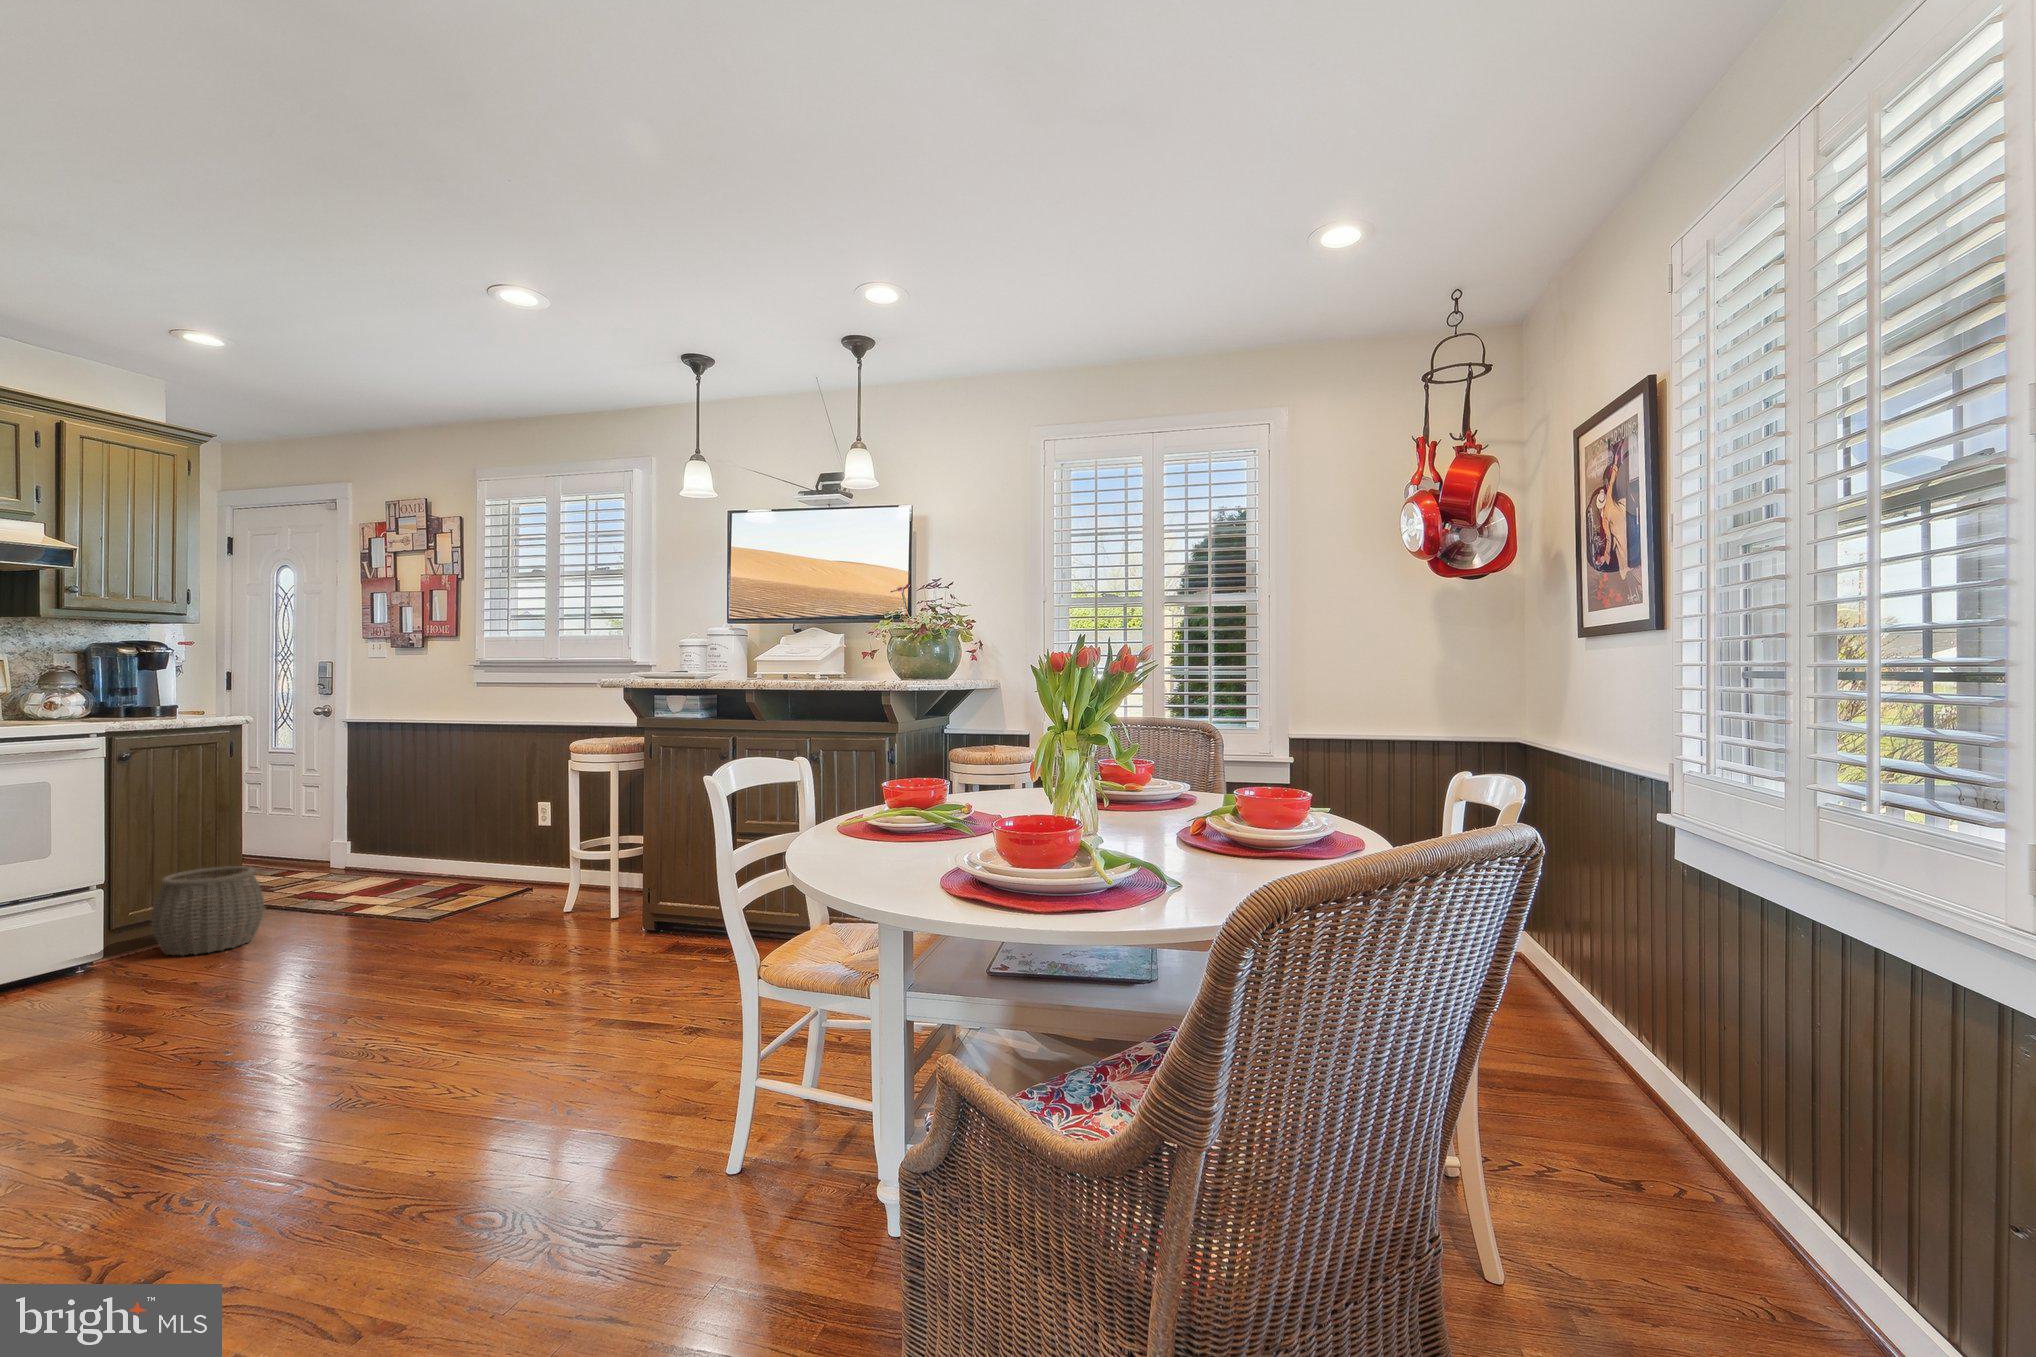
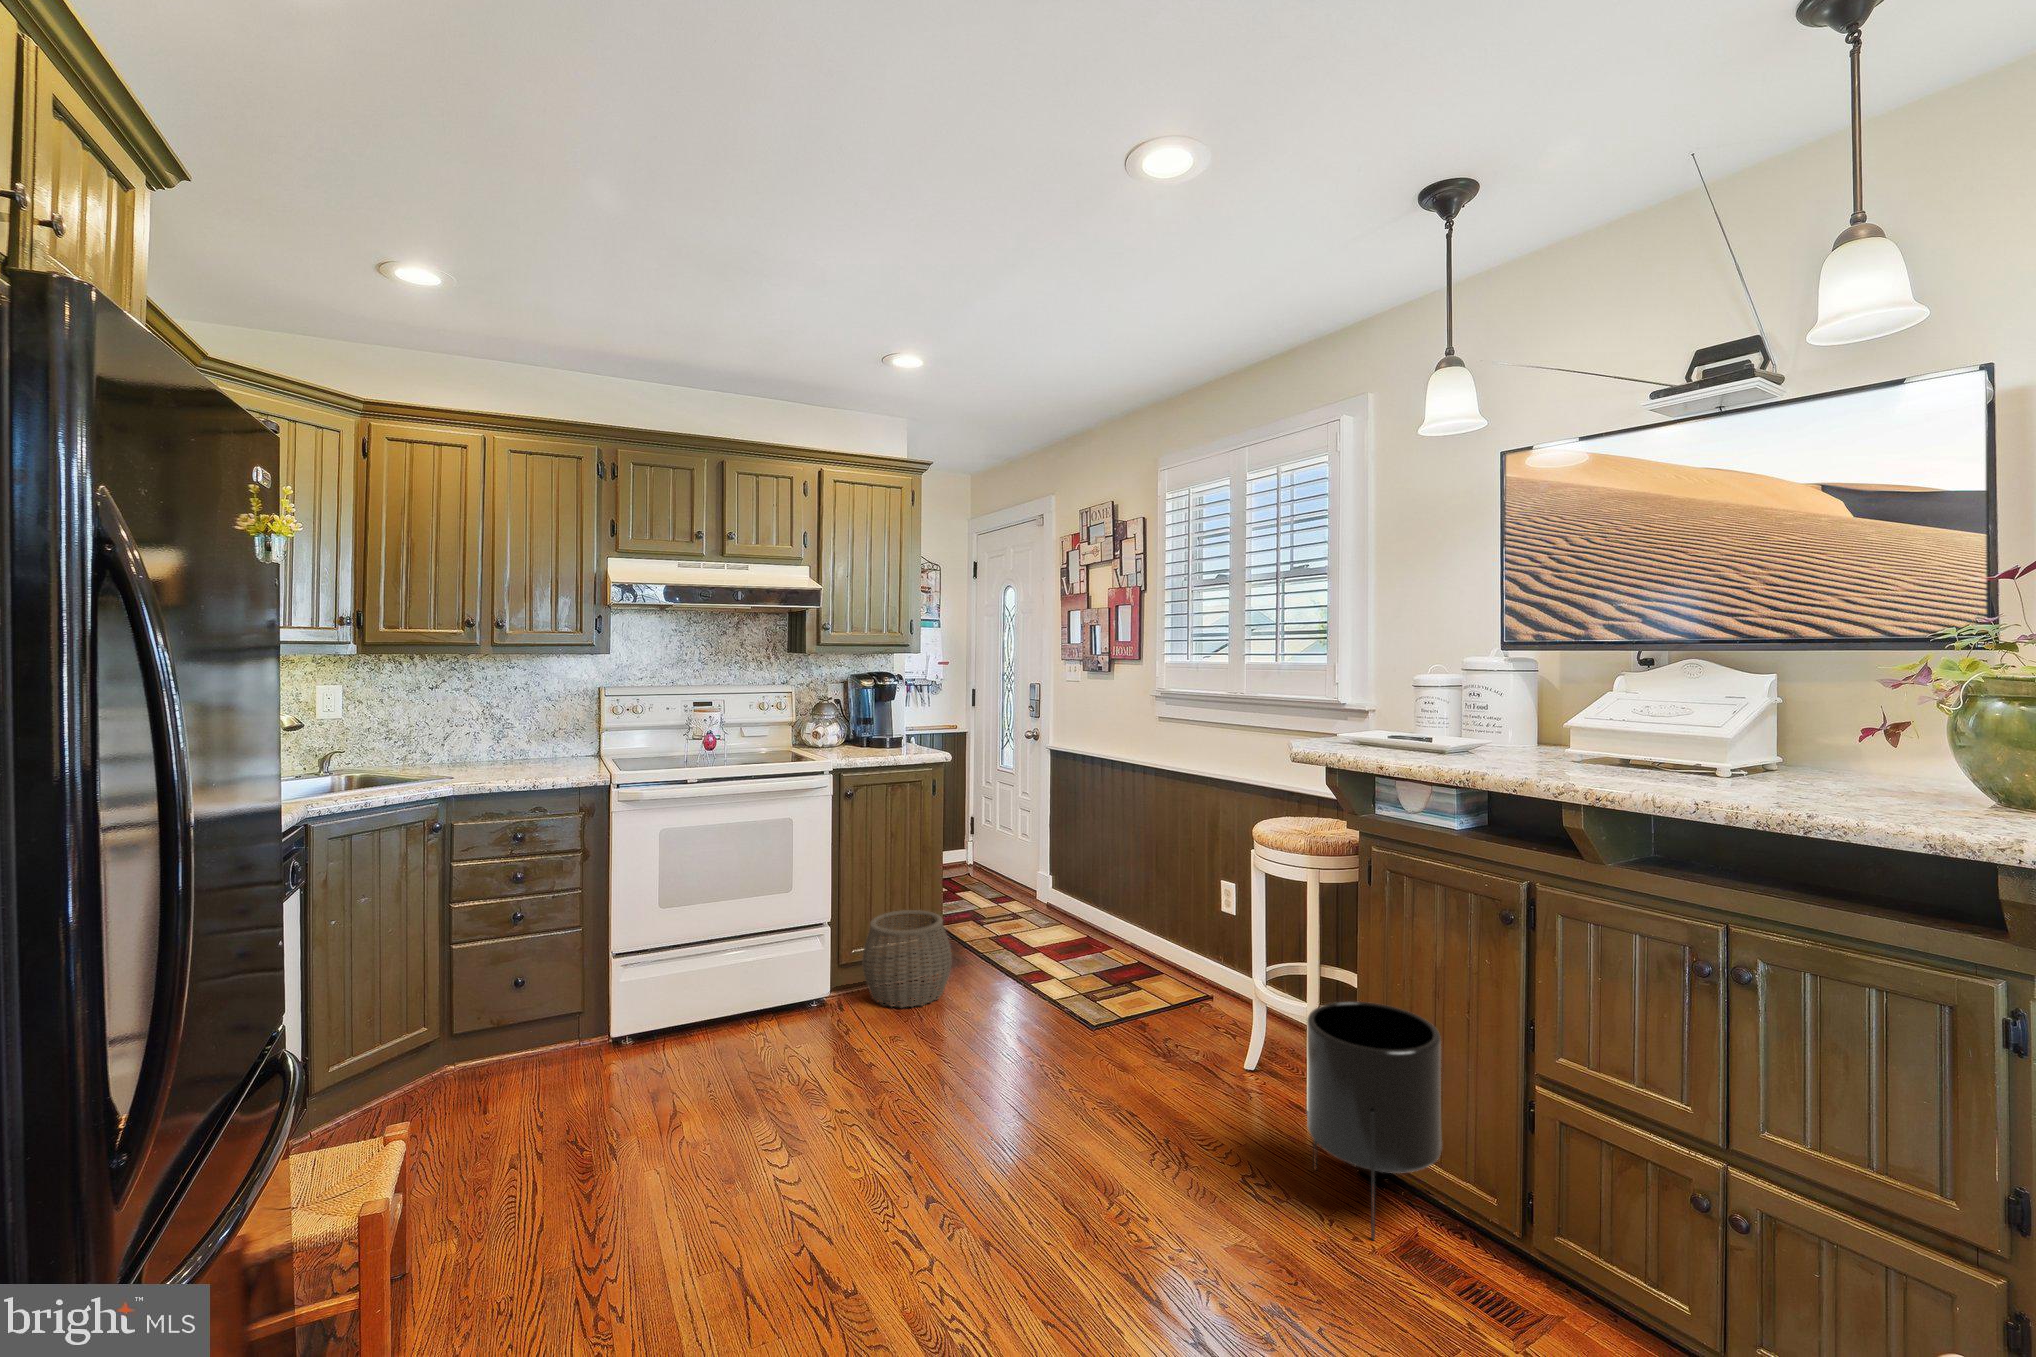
planter: none [615,839,695,964] -> present [1307,1002,1442,1240]

